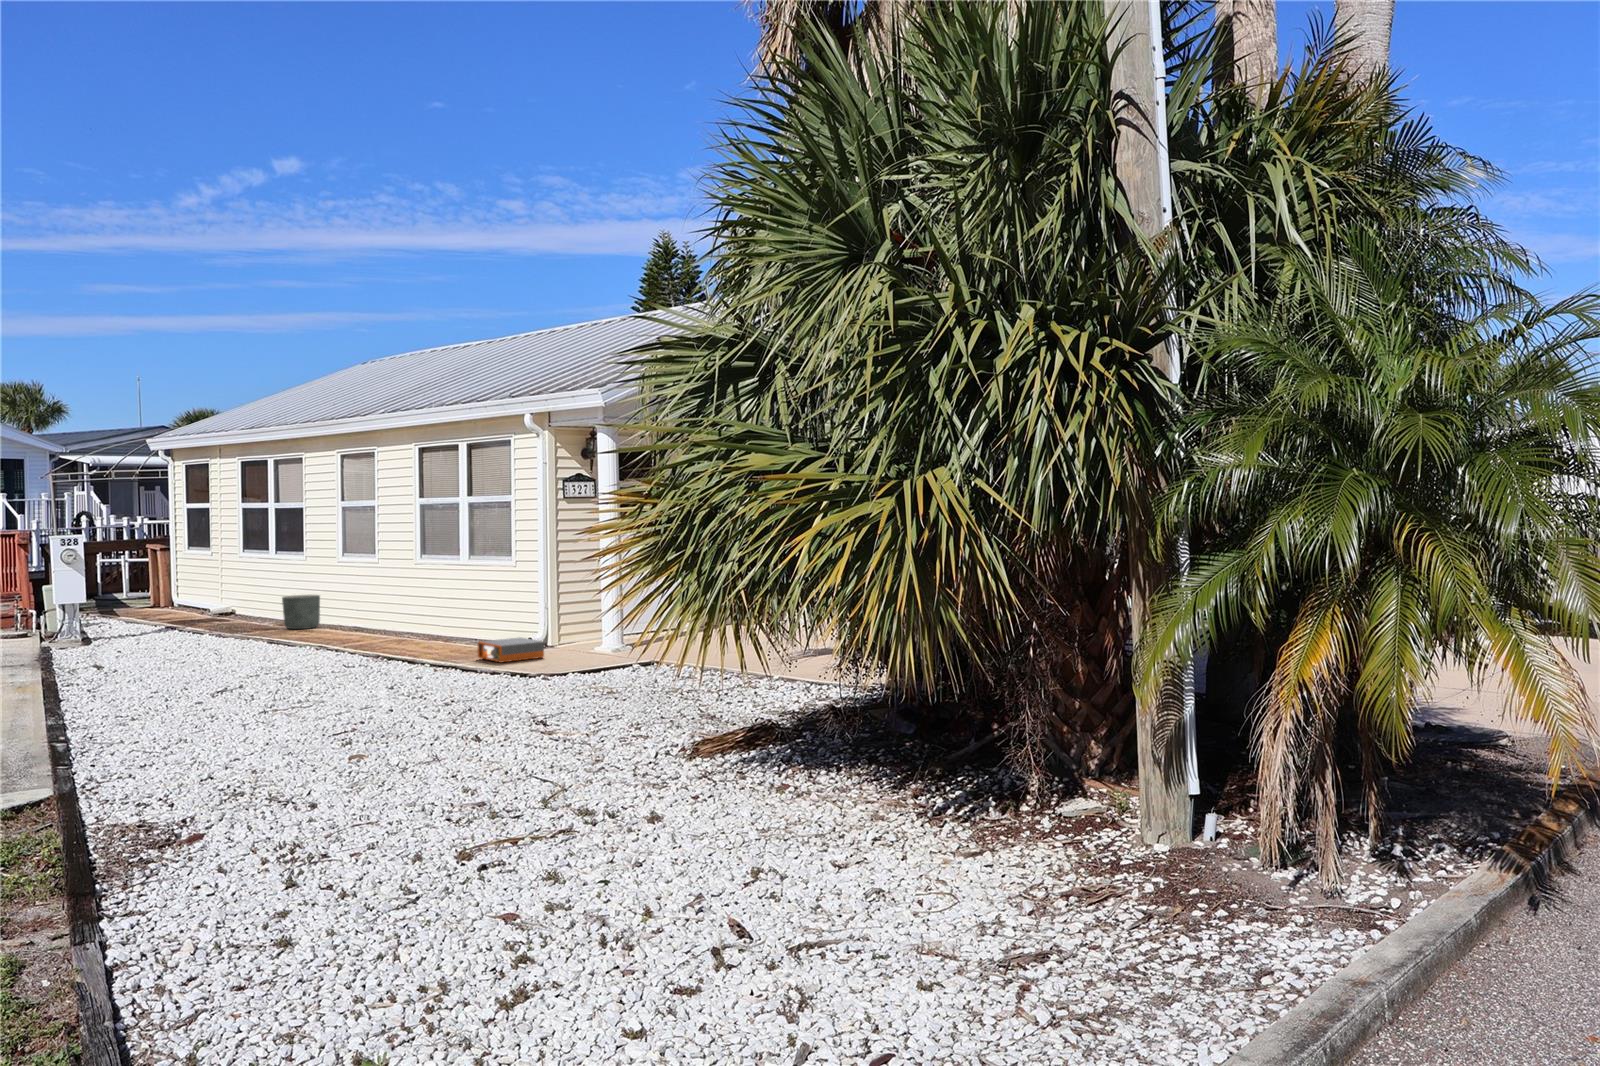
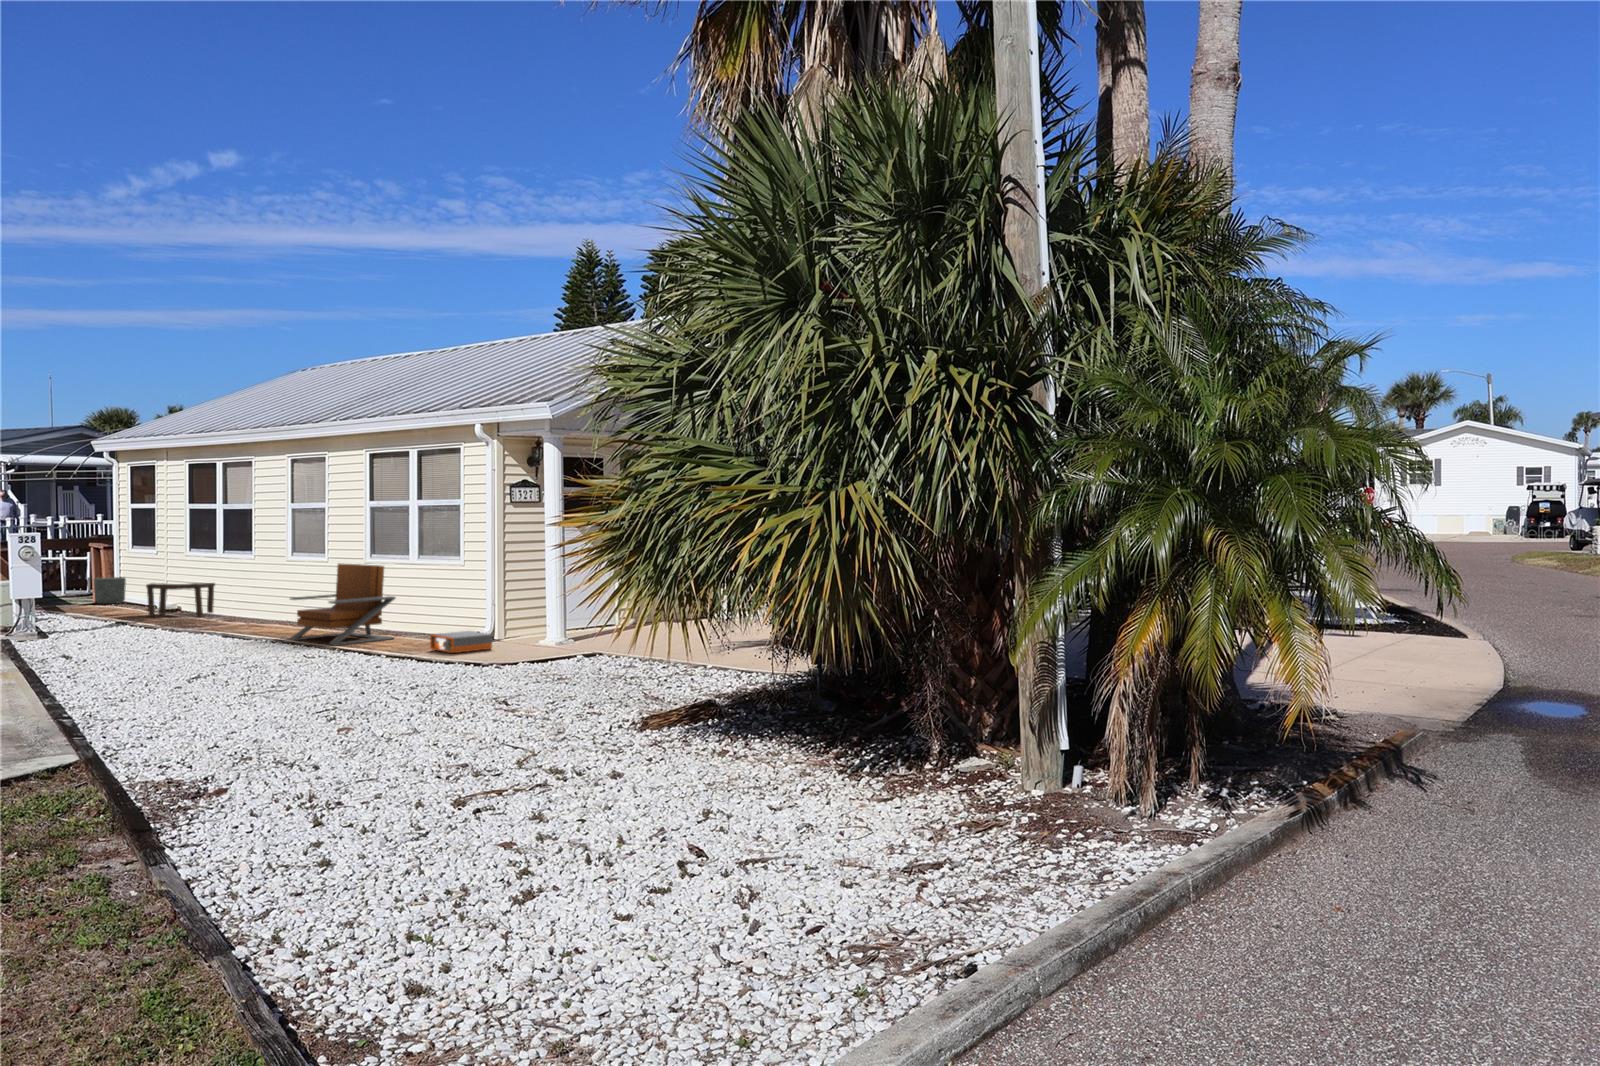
lounge chair: none [333,565,444,654] -> present [290,563,395,645]
bench: none [195,585,266,621] -> present [146,583,215,617]
planter: present [282,595,320,629] -> present [94,577,126,604]

